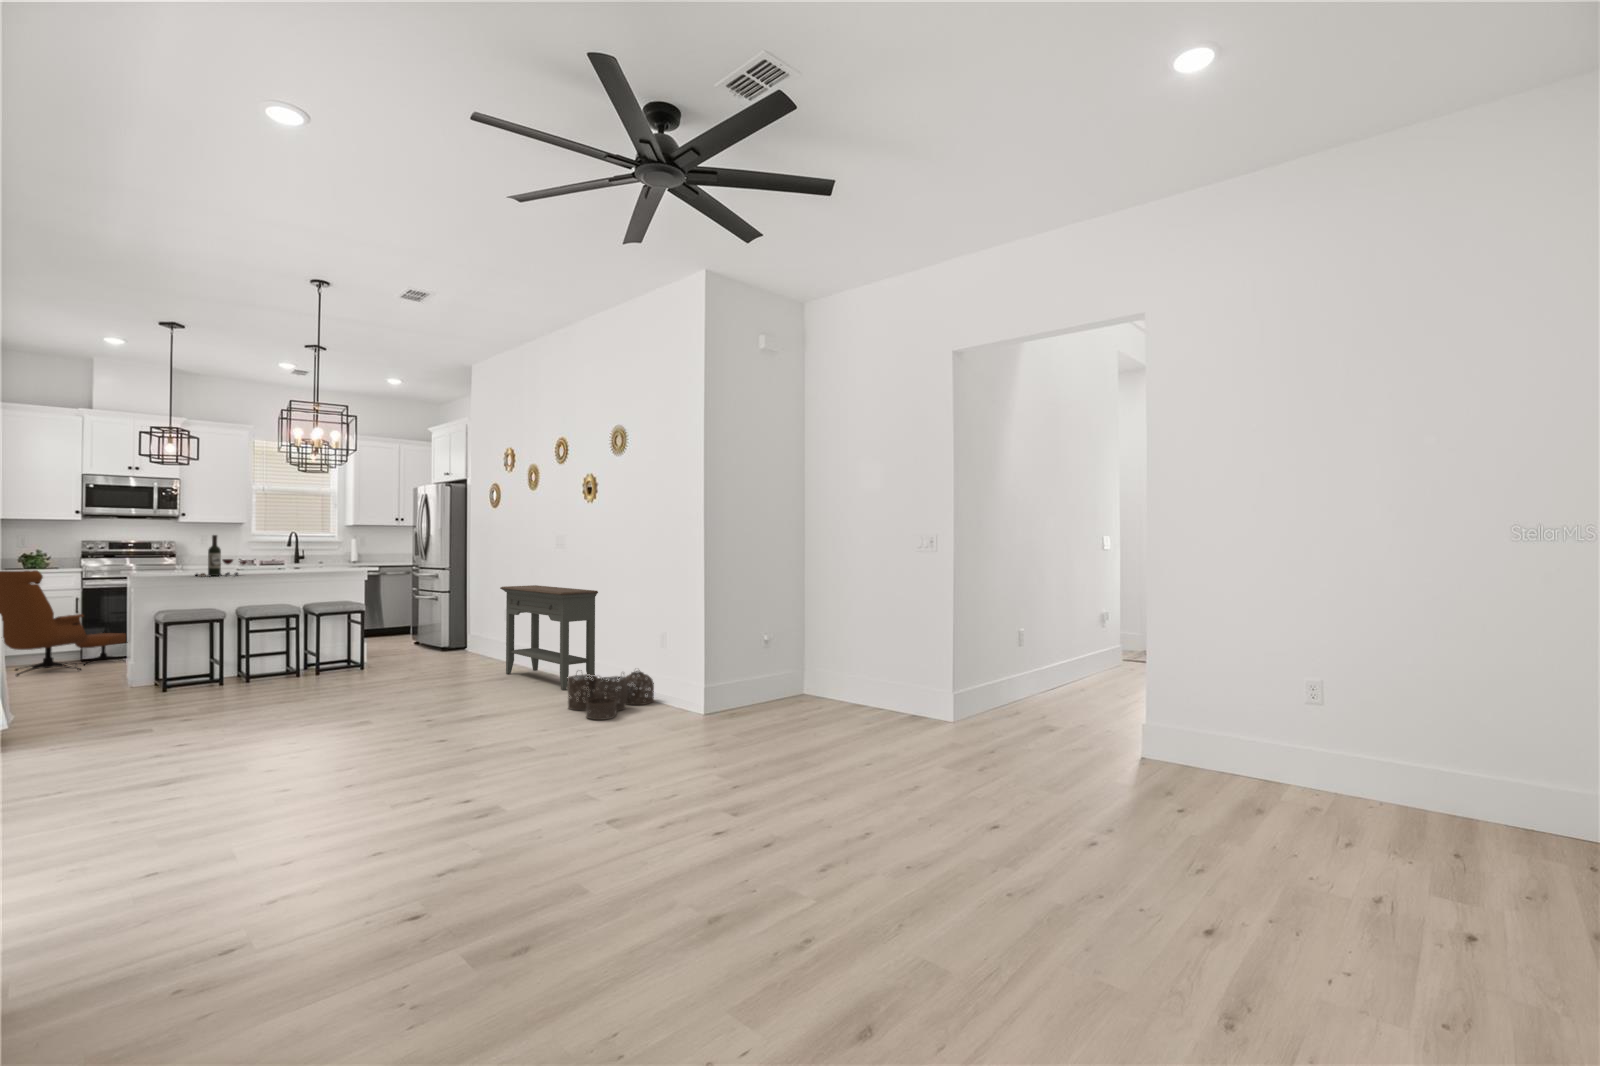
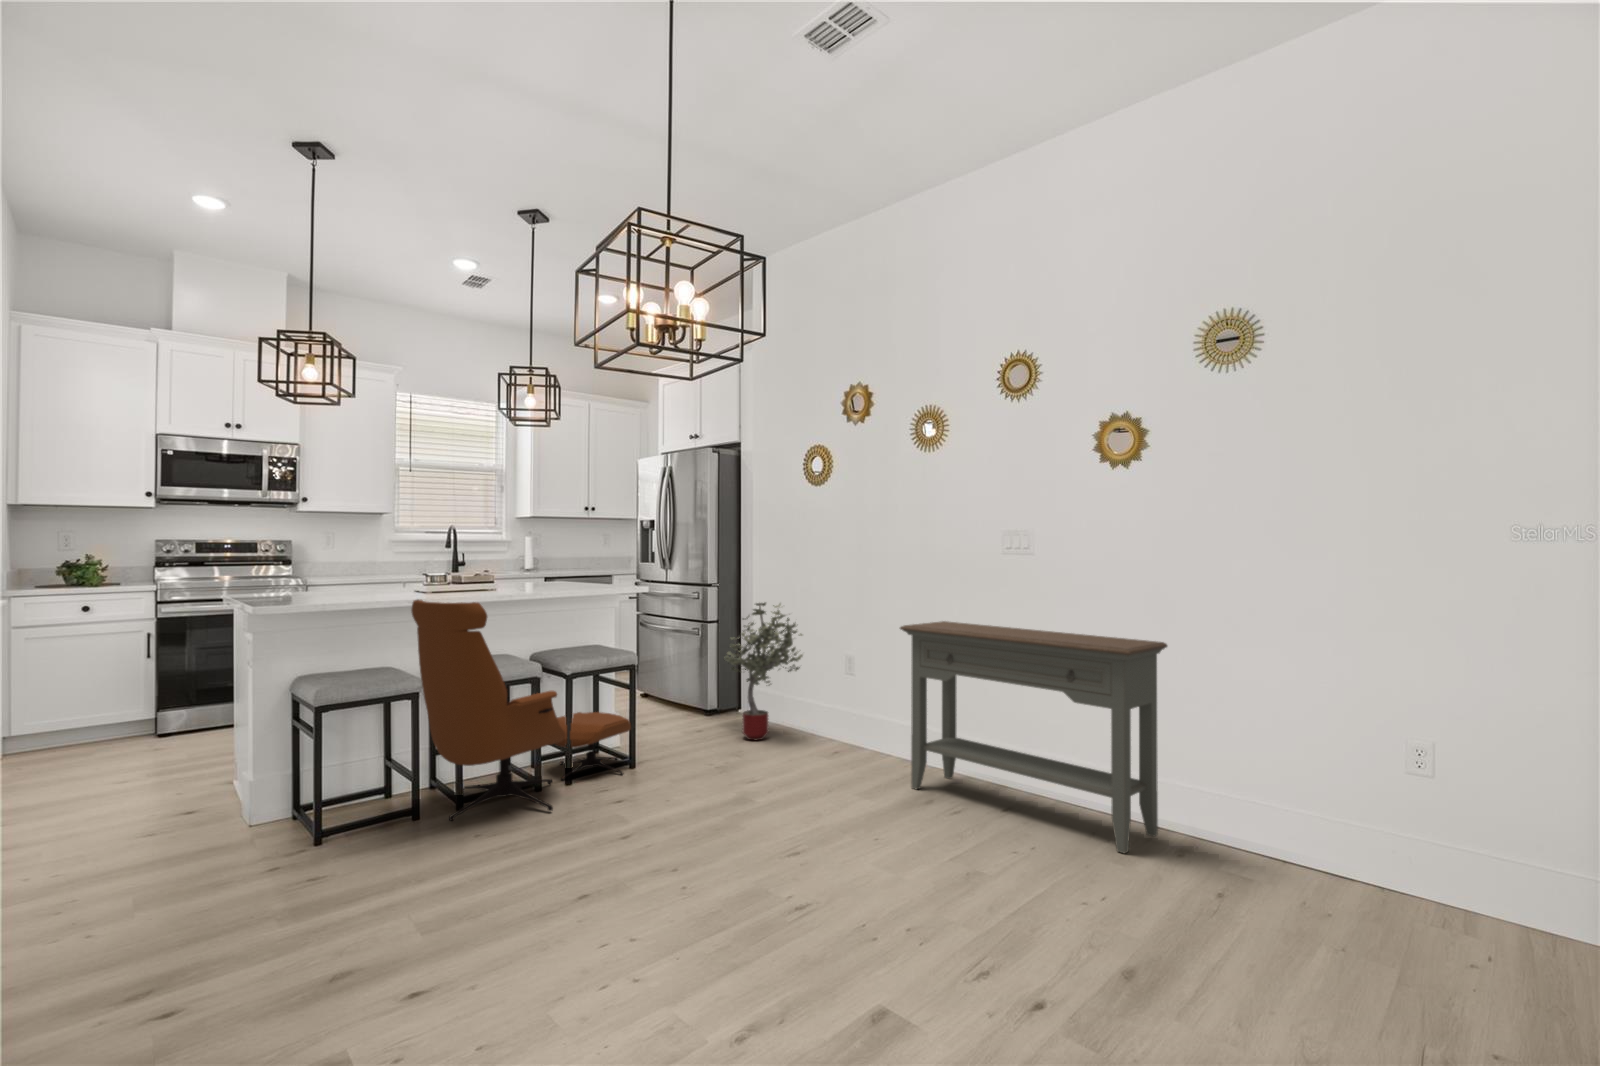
wine bottle: present [195,535,246,577] -> none [361,528,450,607]
lounge chair: present [0,570,128,676] -> present [411,600,631,821]
potted tree: none [440,577,488,659] -> present [725,602,803,740]
woven basket: present [568,670,654,720] -> none [1276,833,1522,1025]

